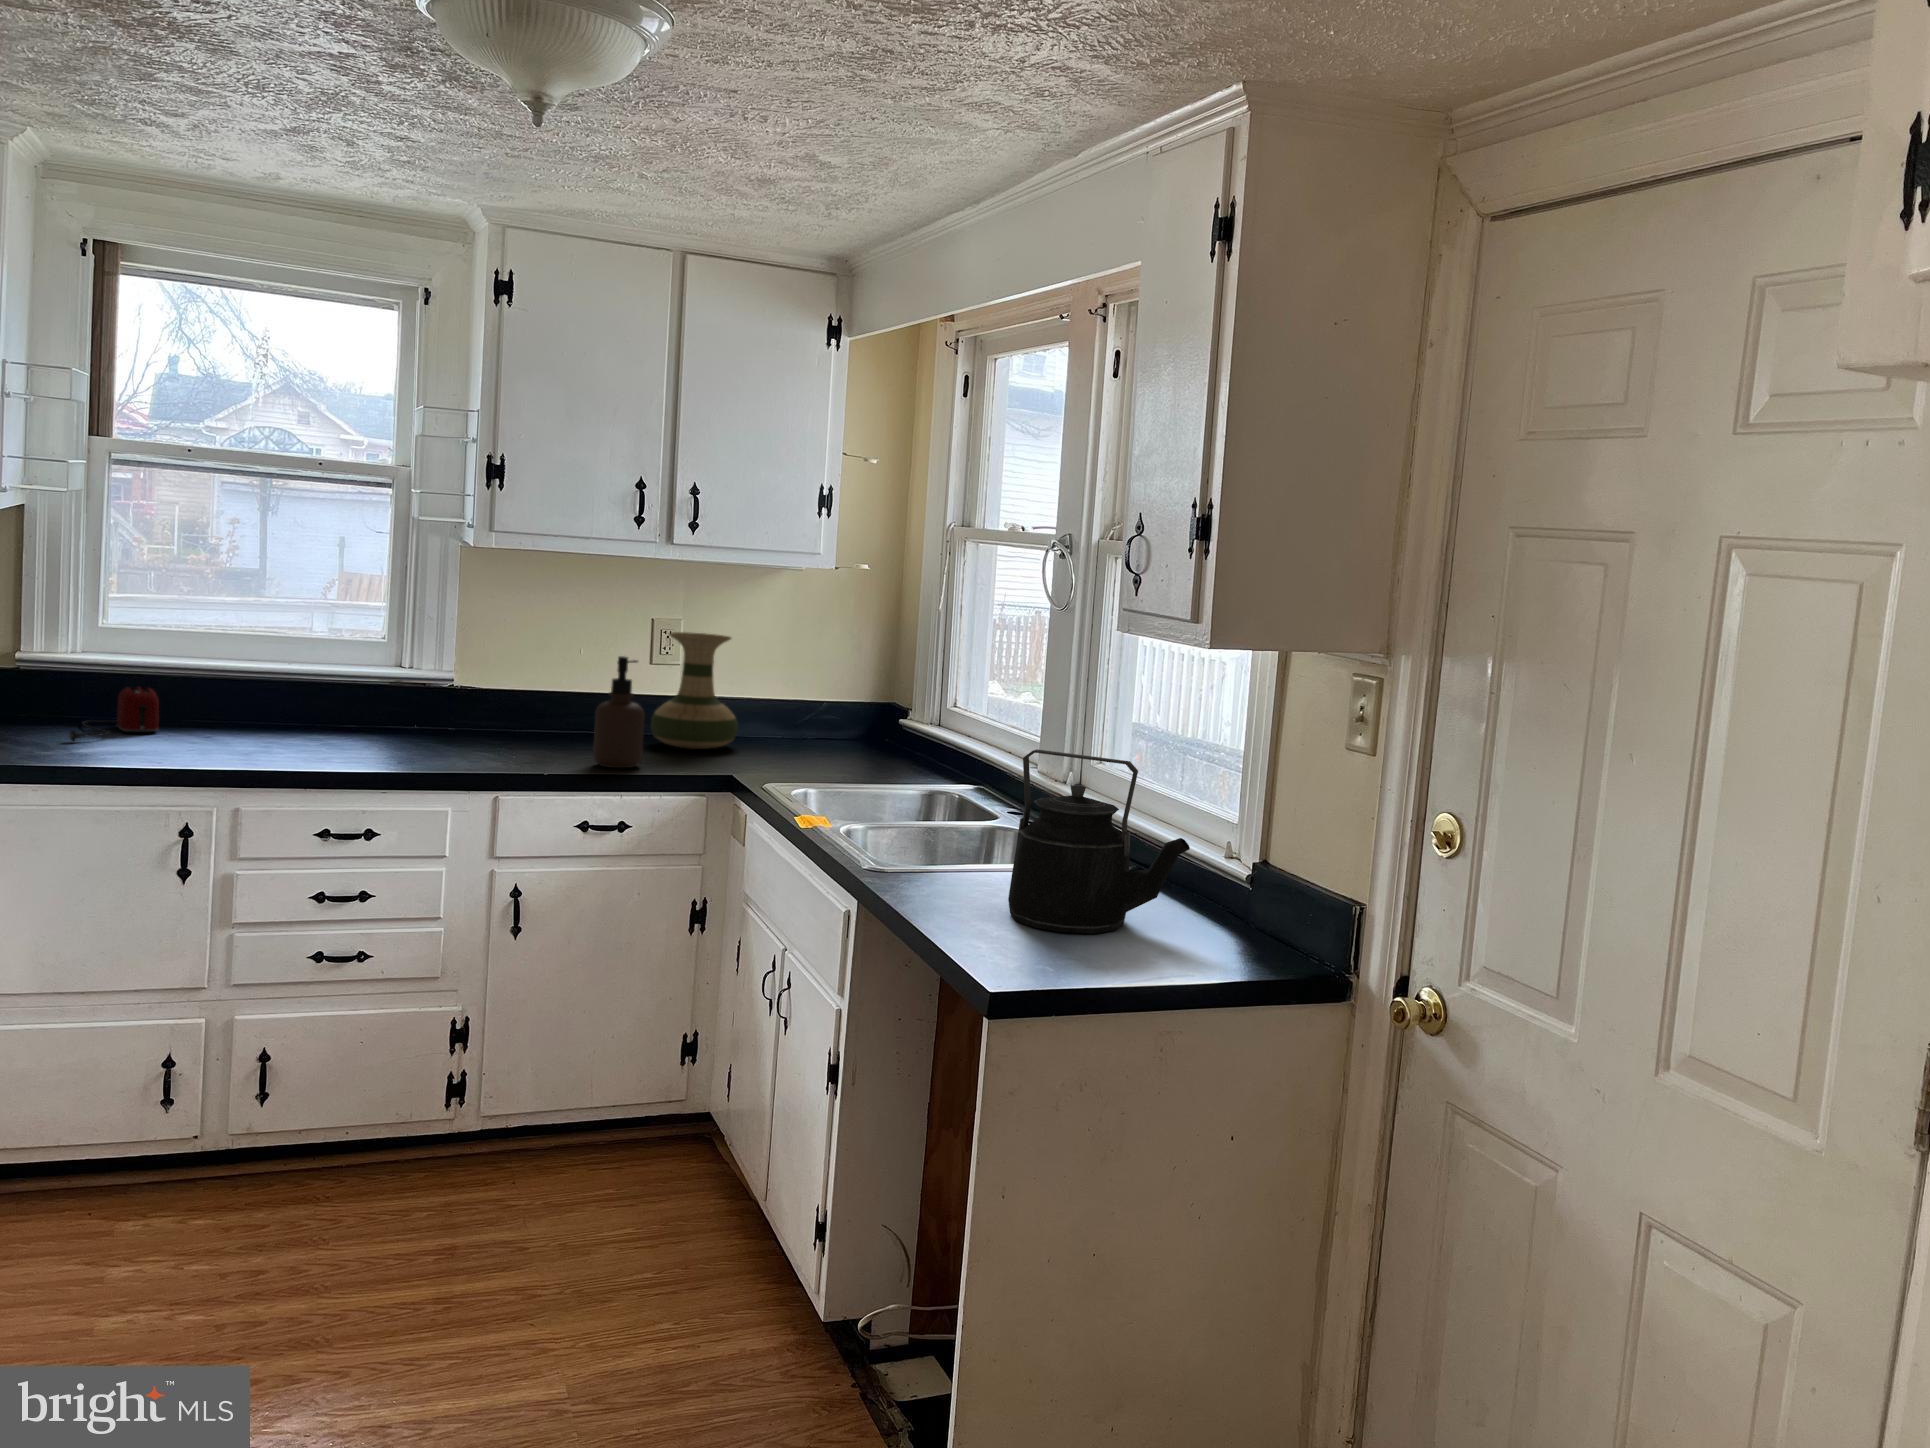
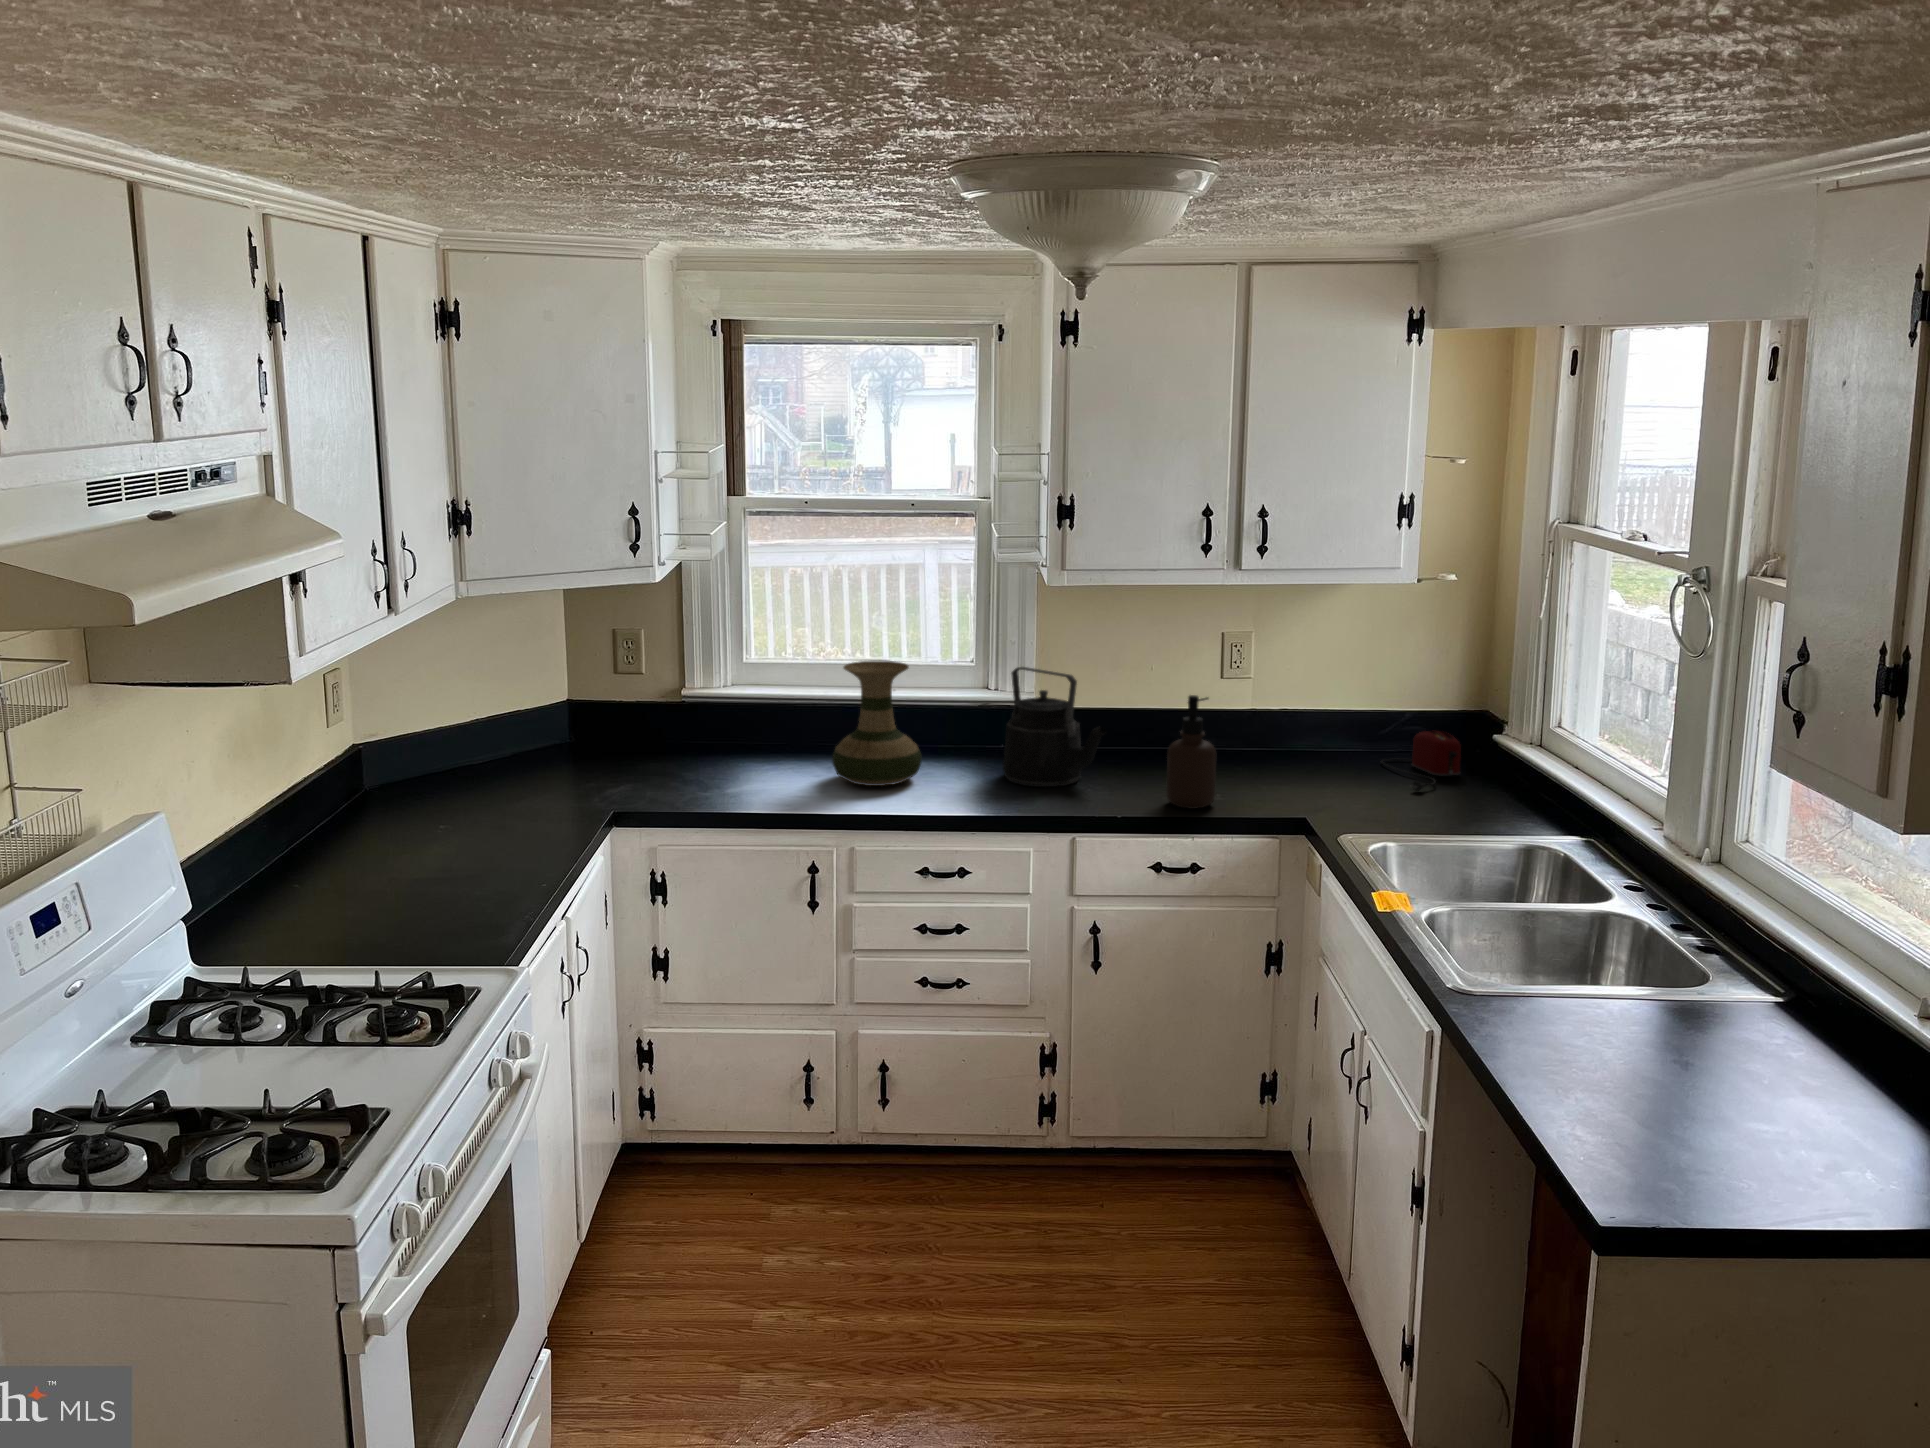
vase: present [651,632,738,749] -> present [832,660,921,786]
toaster: present [67,687,159,741] -> present [1382,731,1461,791]
kettle: present [1008,749,1190,933] -> present [1003,667,1107,787]

